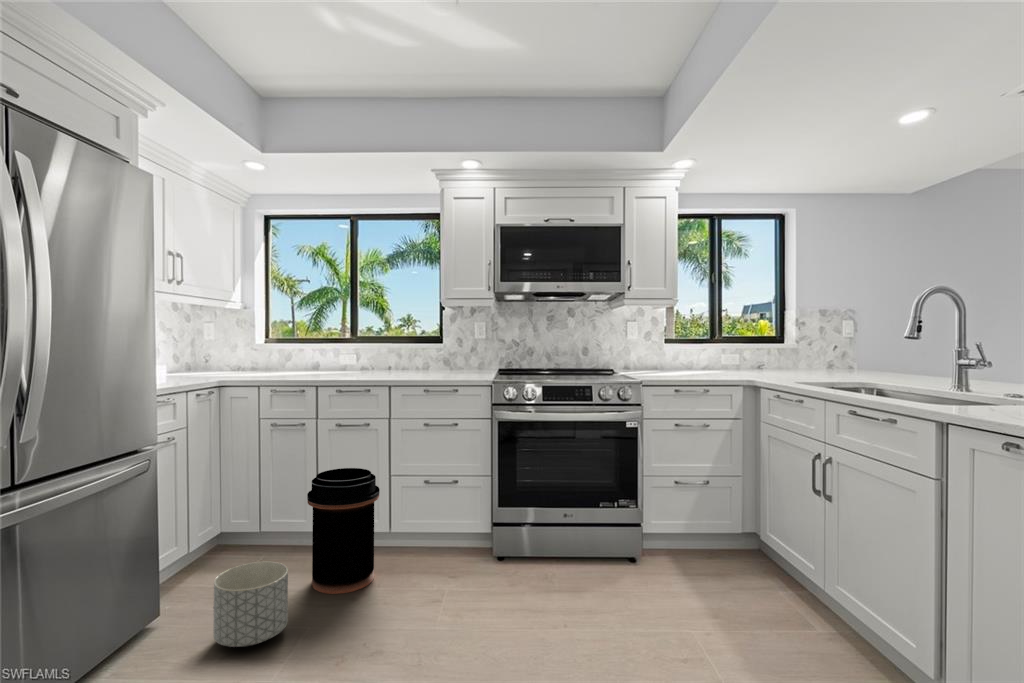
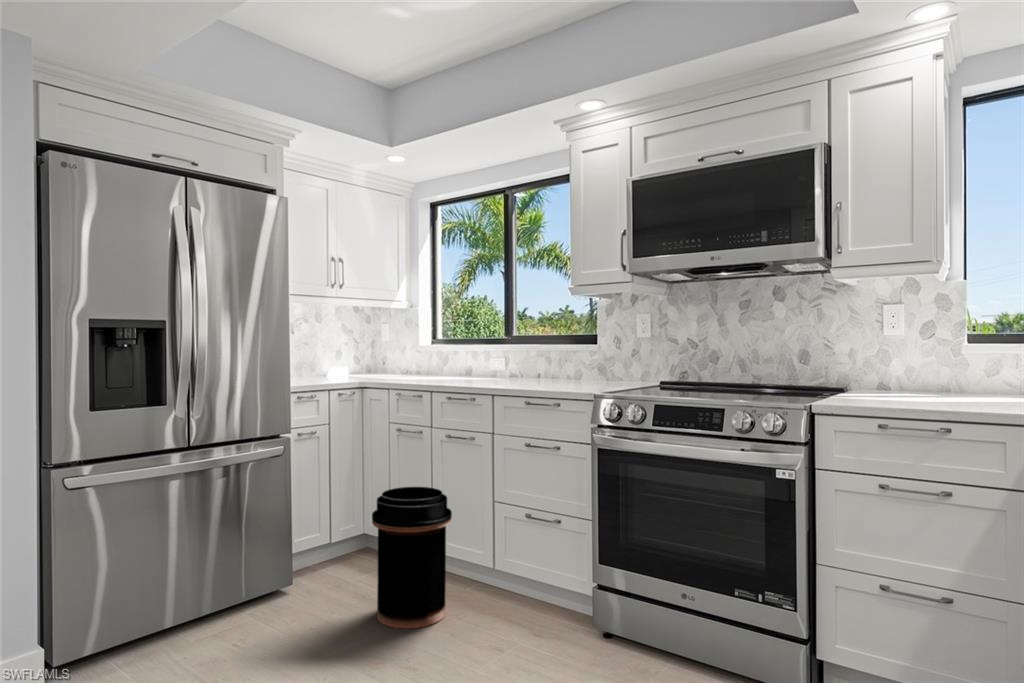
planter: present [214,562,288,647] -> none [241,569,314,652]

